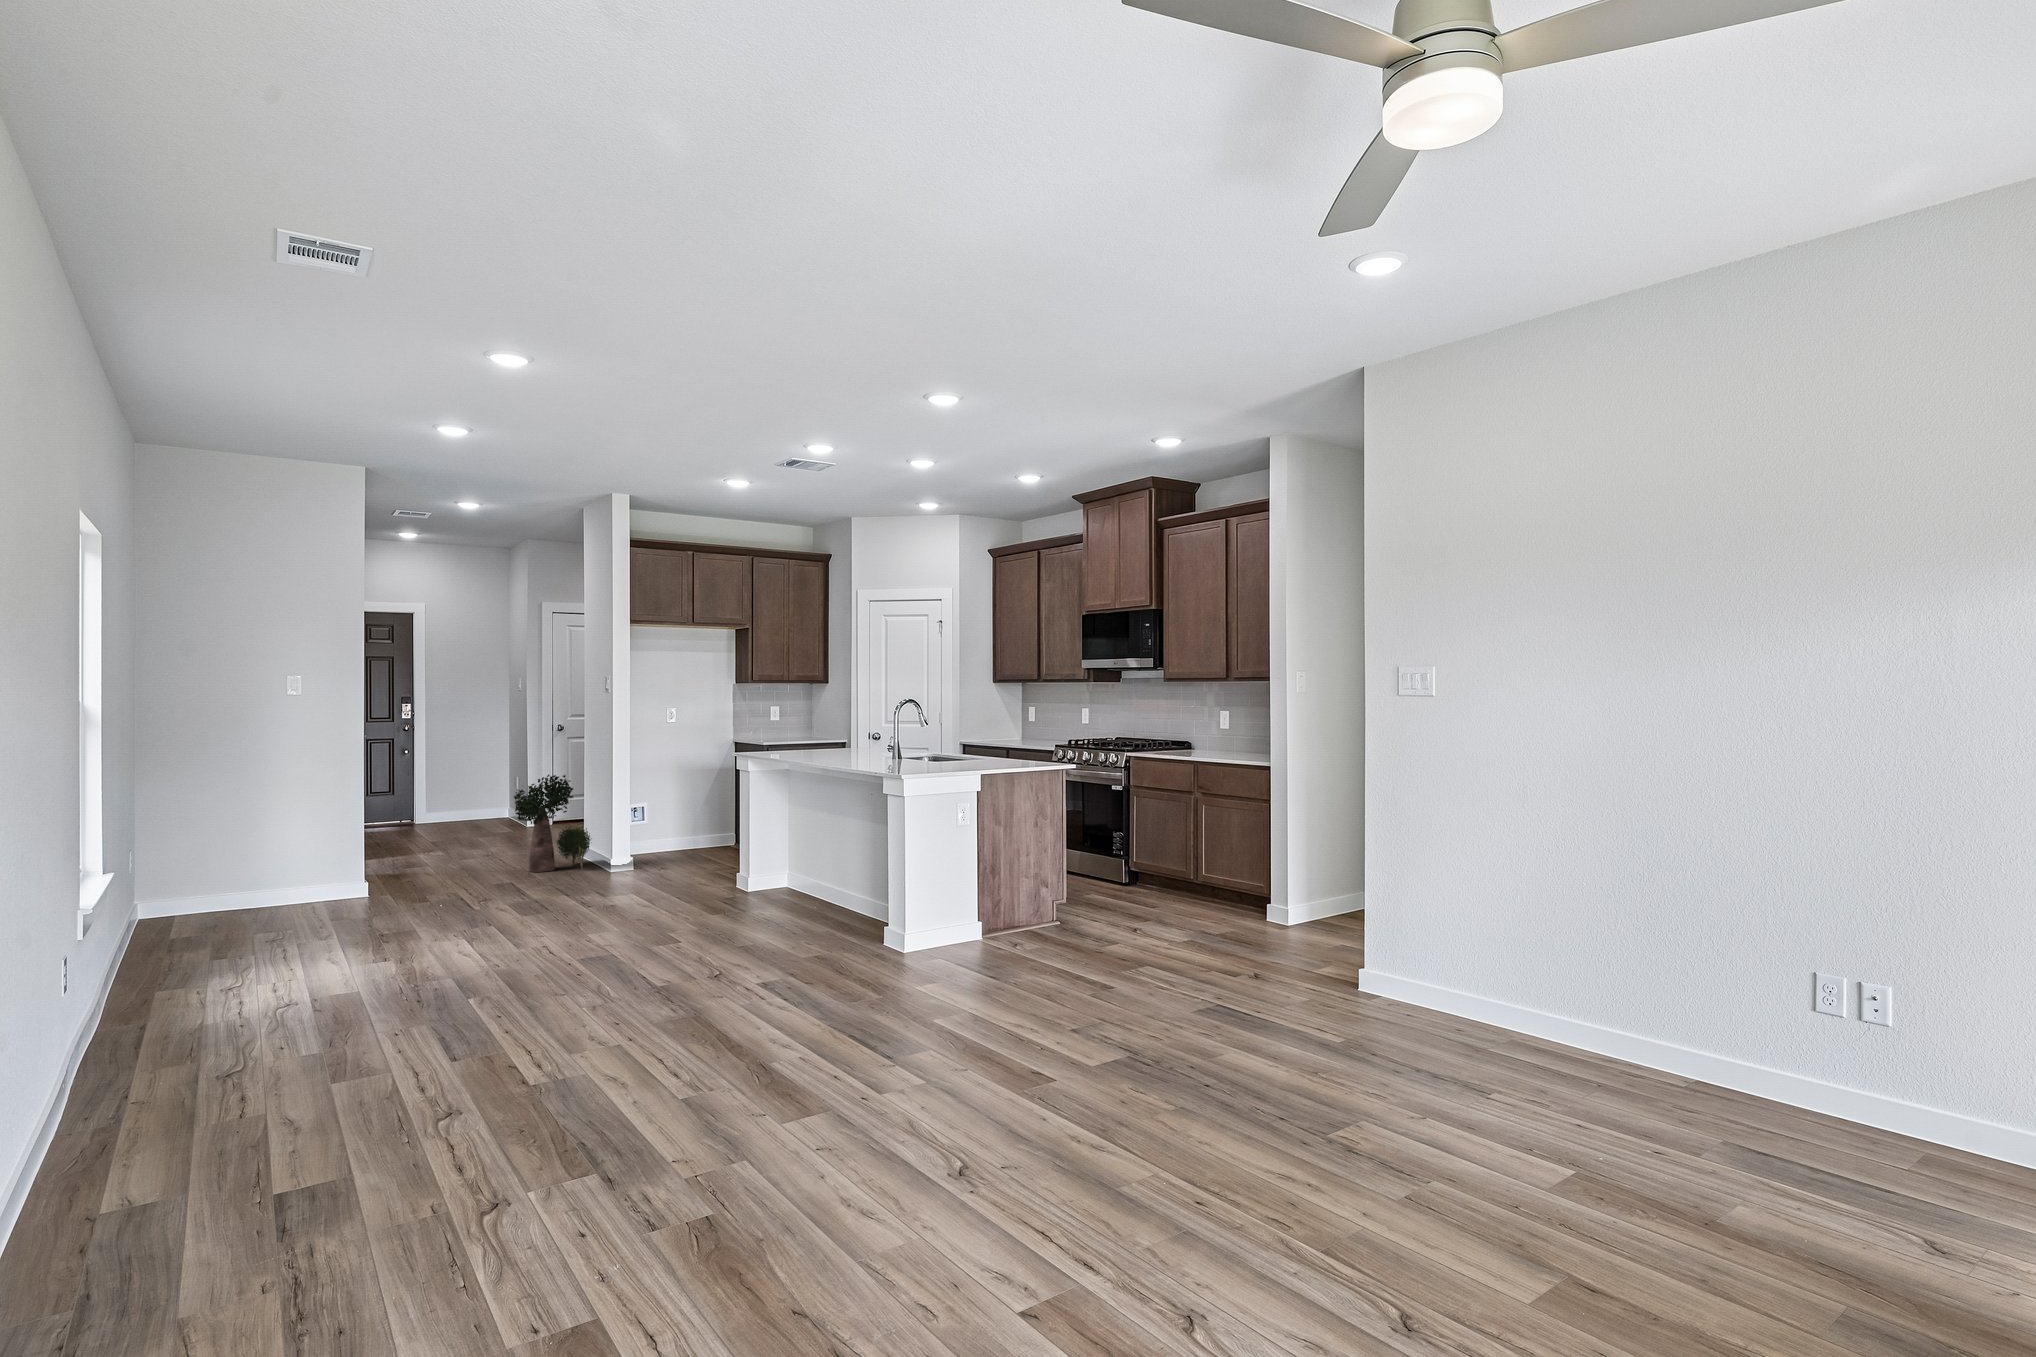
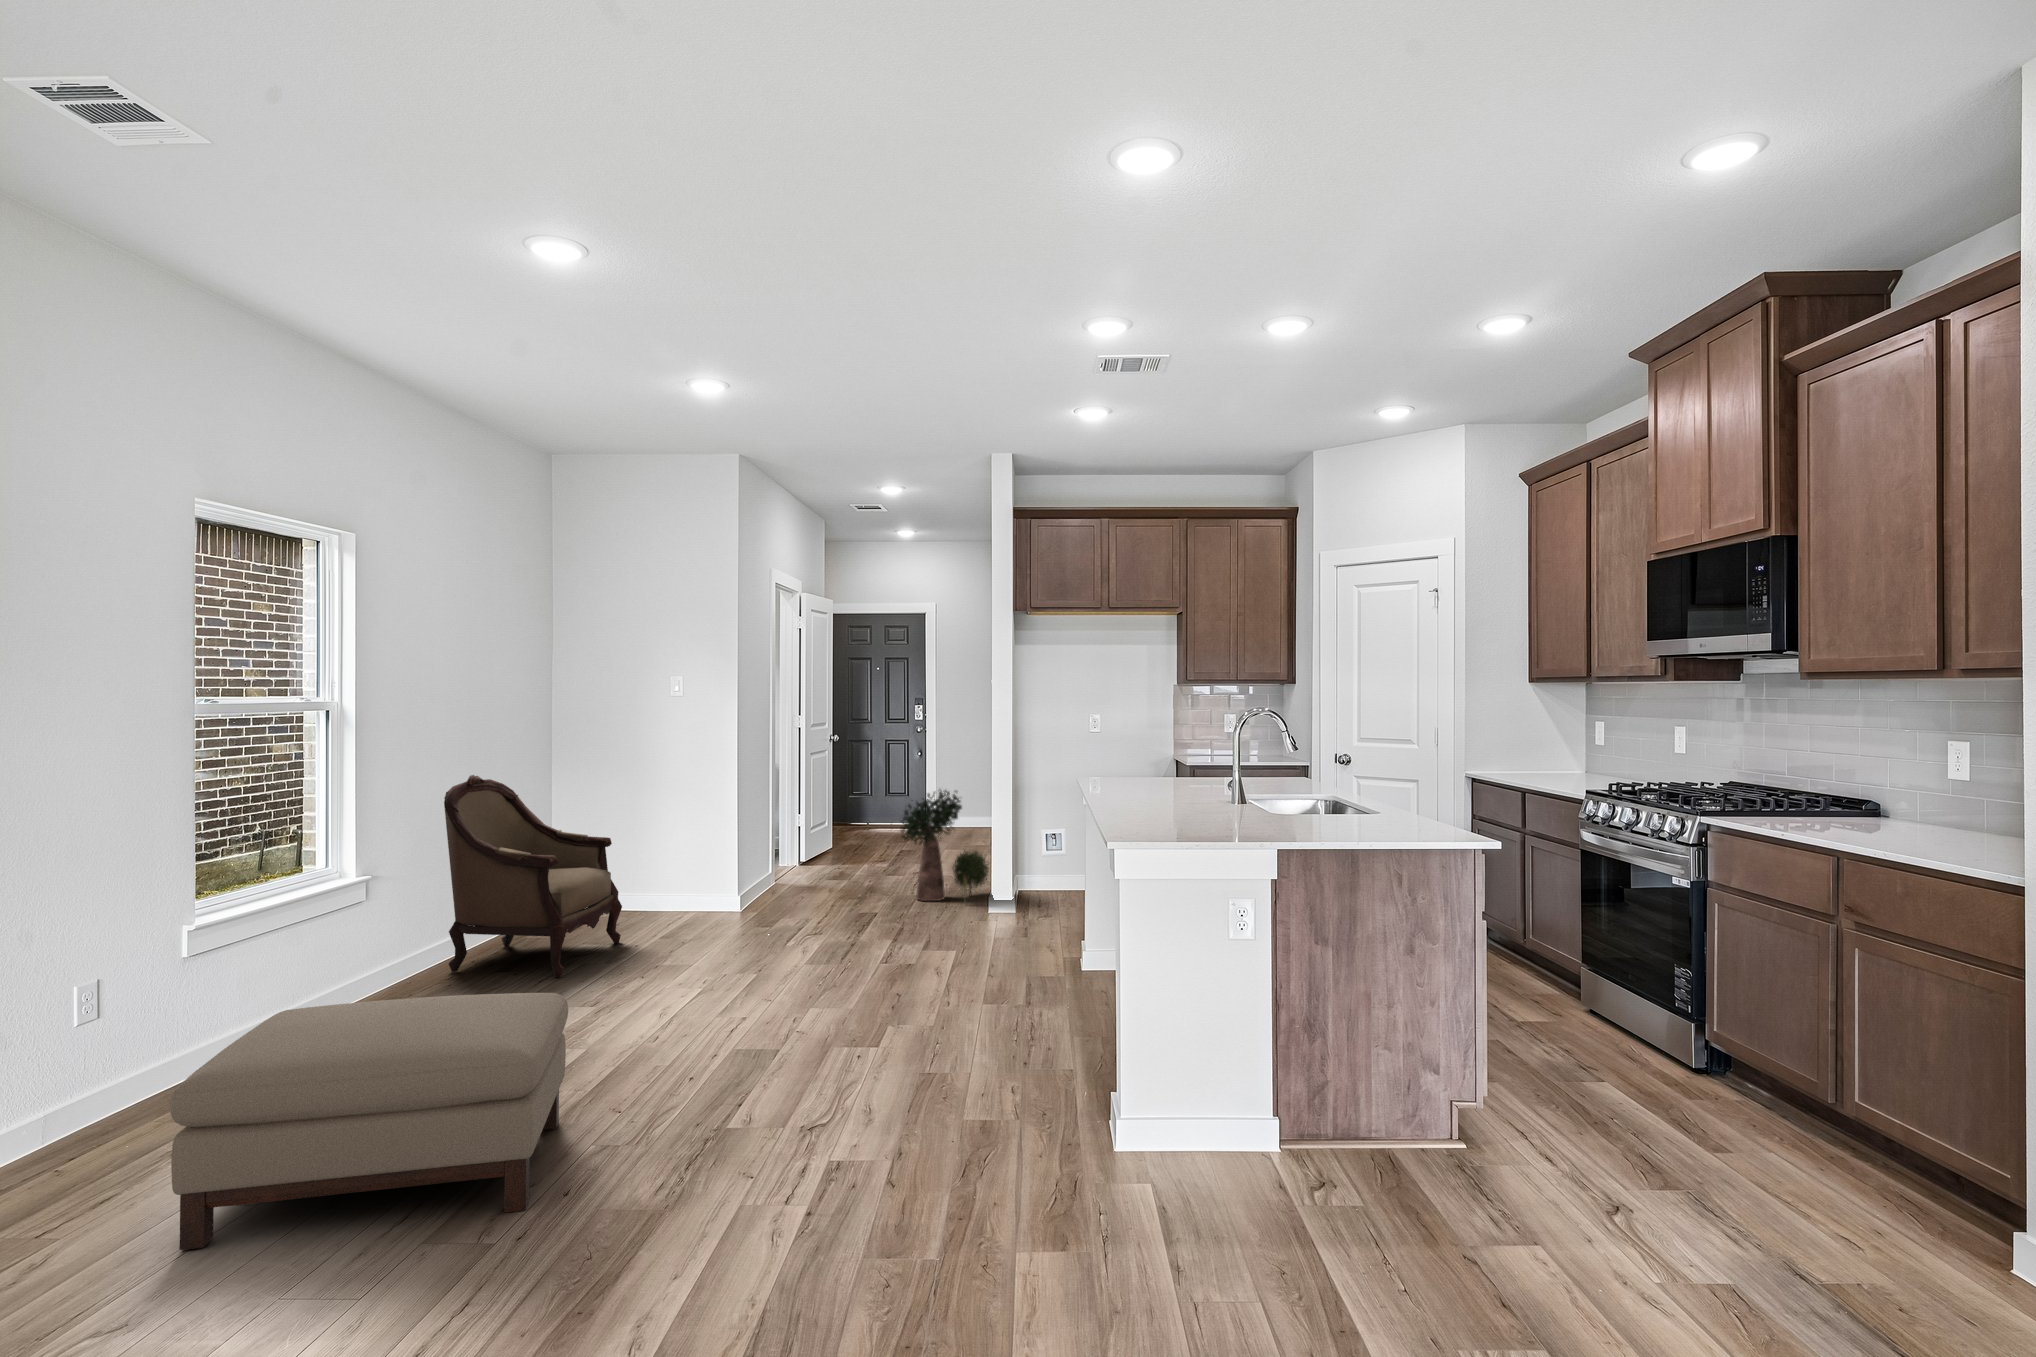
armchair: none [154,776,313,966] -> present [444,775,622,978]
ottoman: none [334,910,620,1086] -> present [170,993,568,1250]

